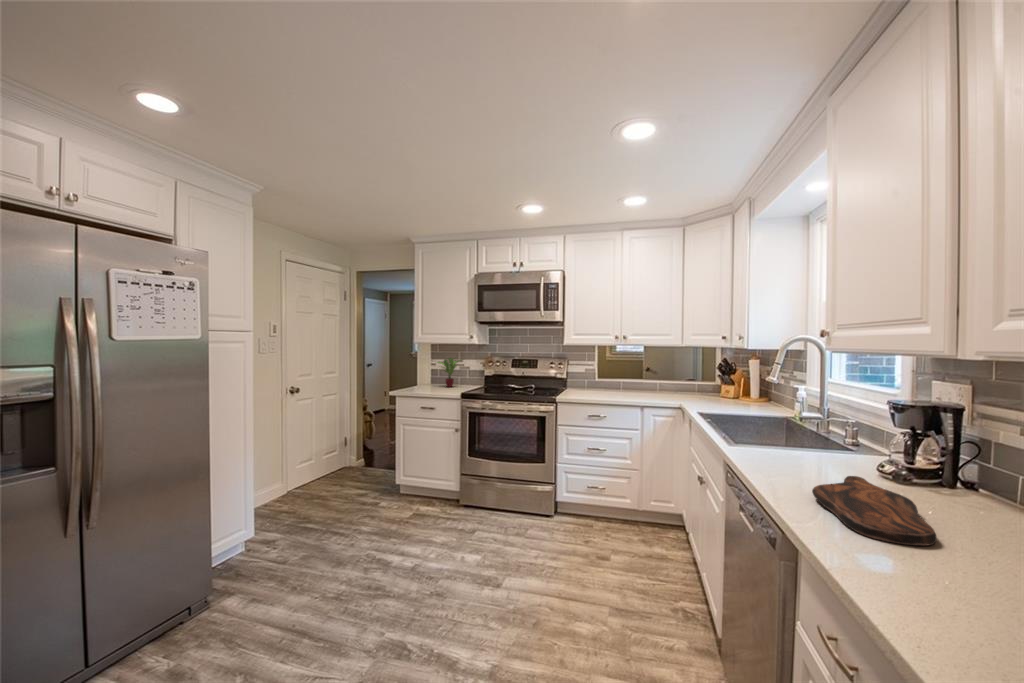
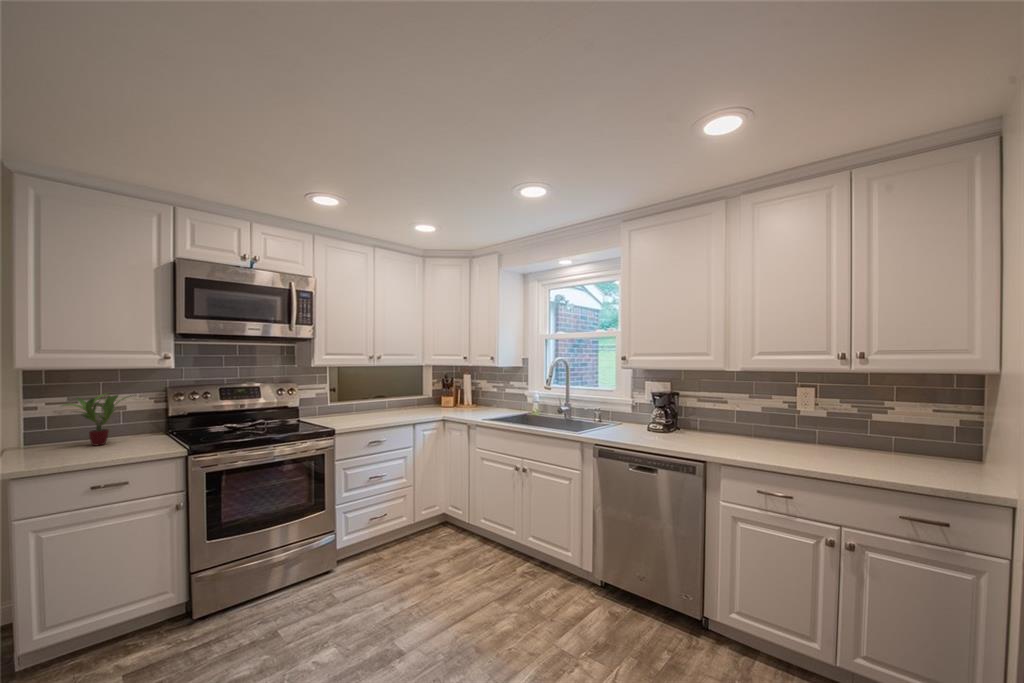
cutting board: present [812,476,937,546] -> none [681,436,758,455]

